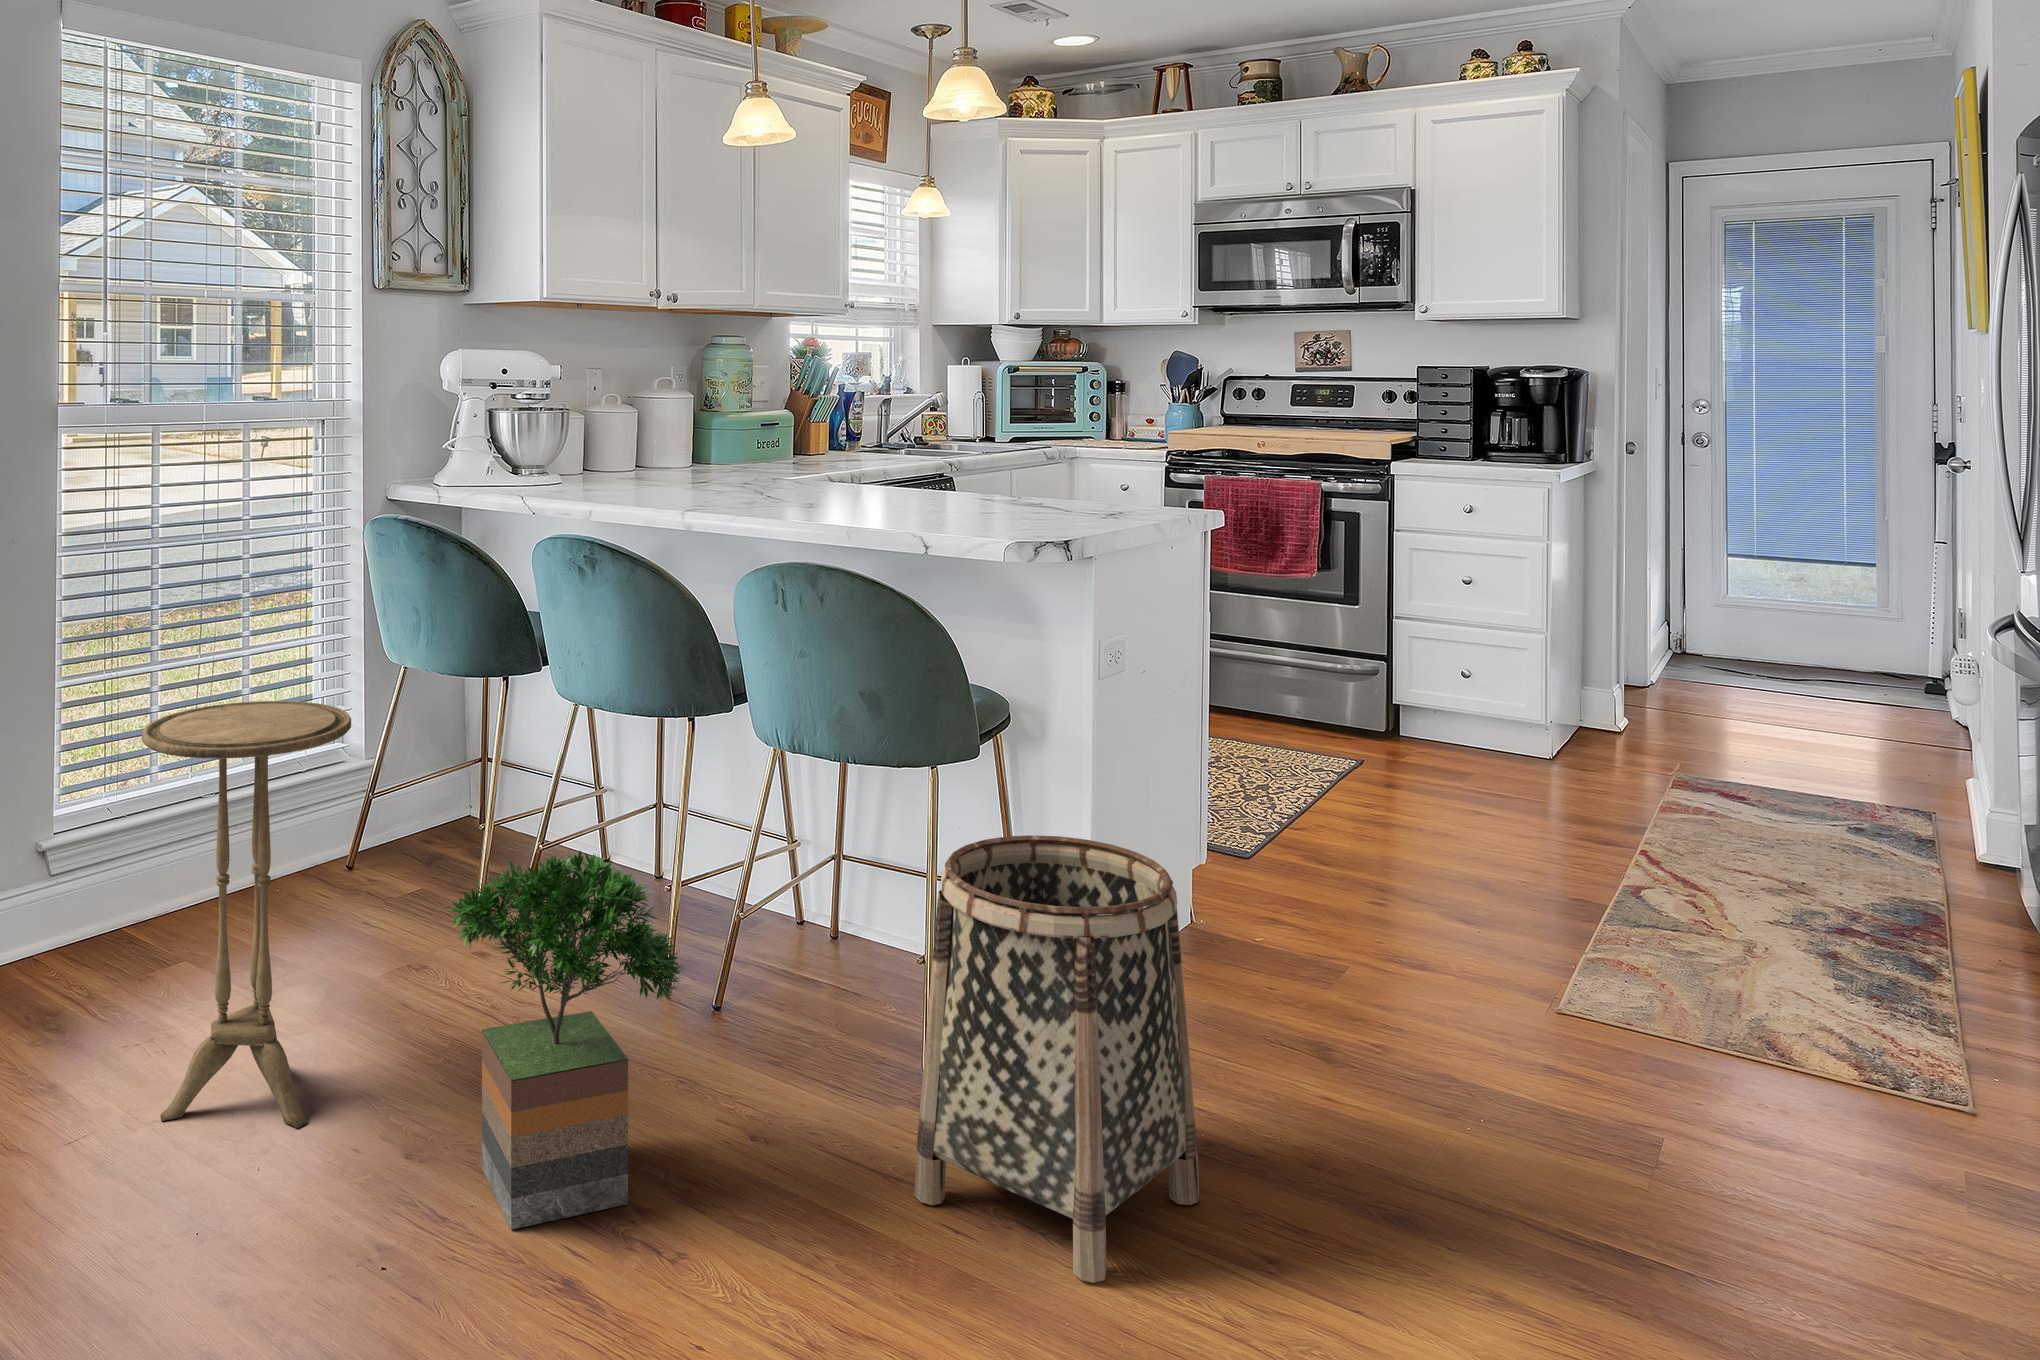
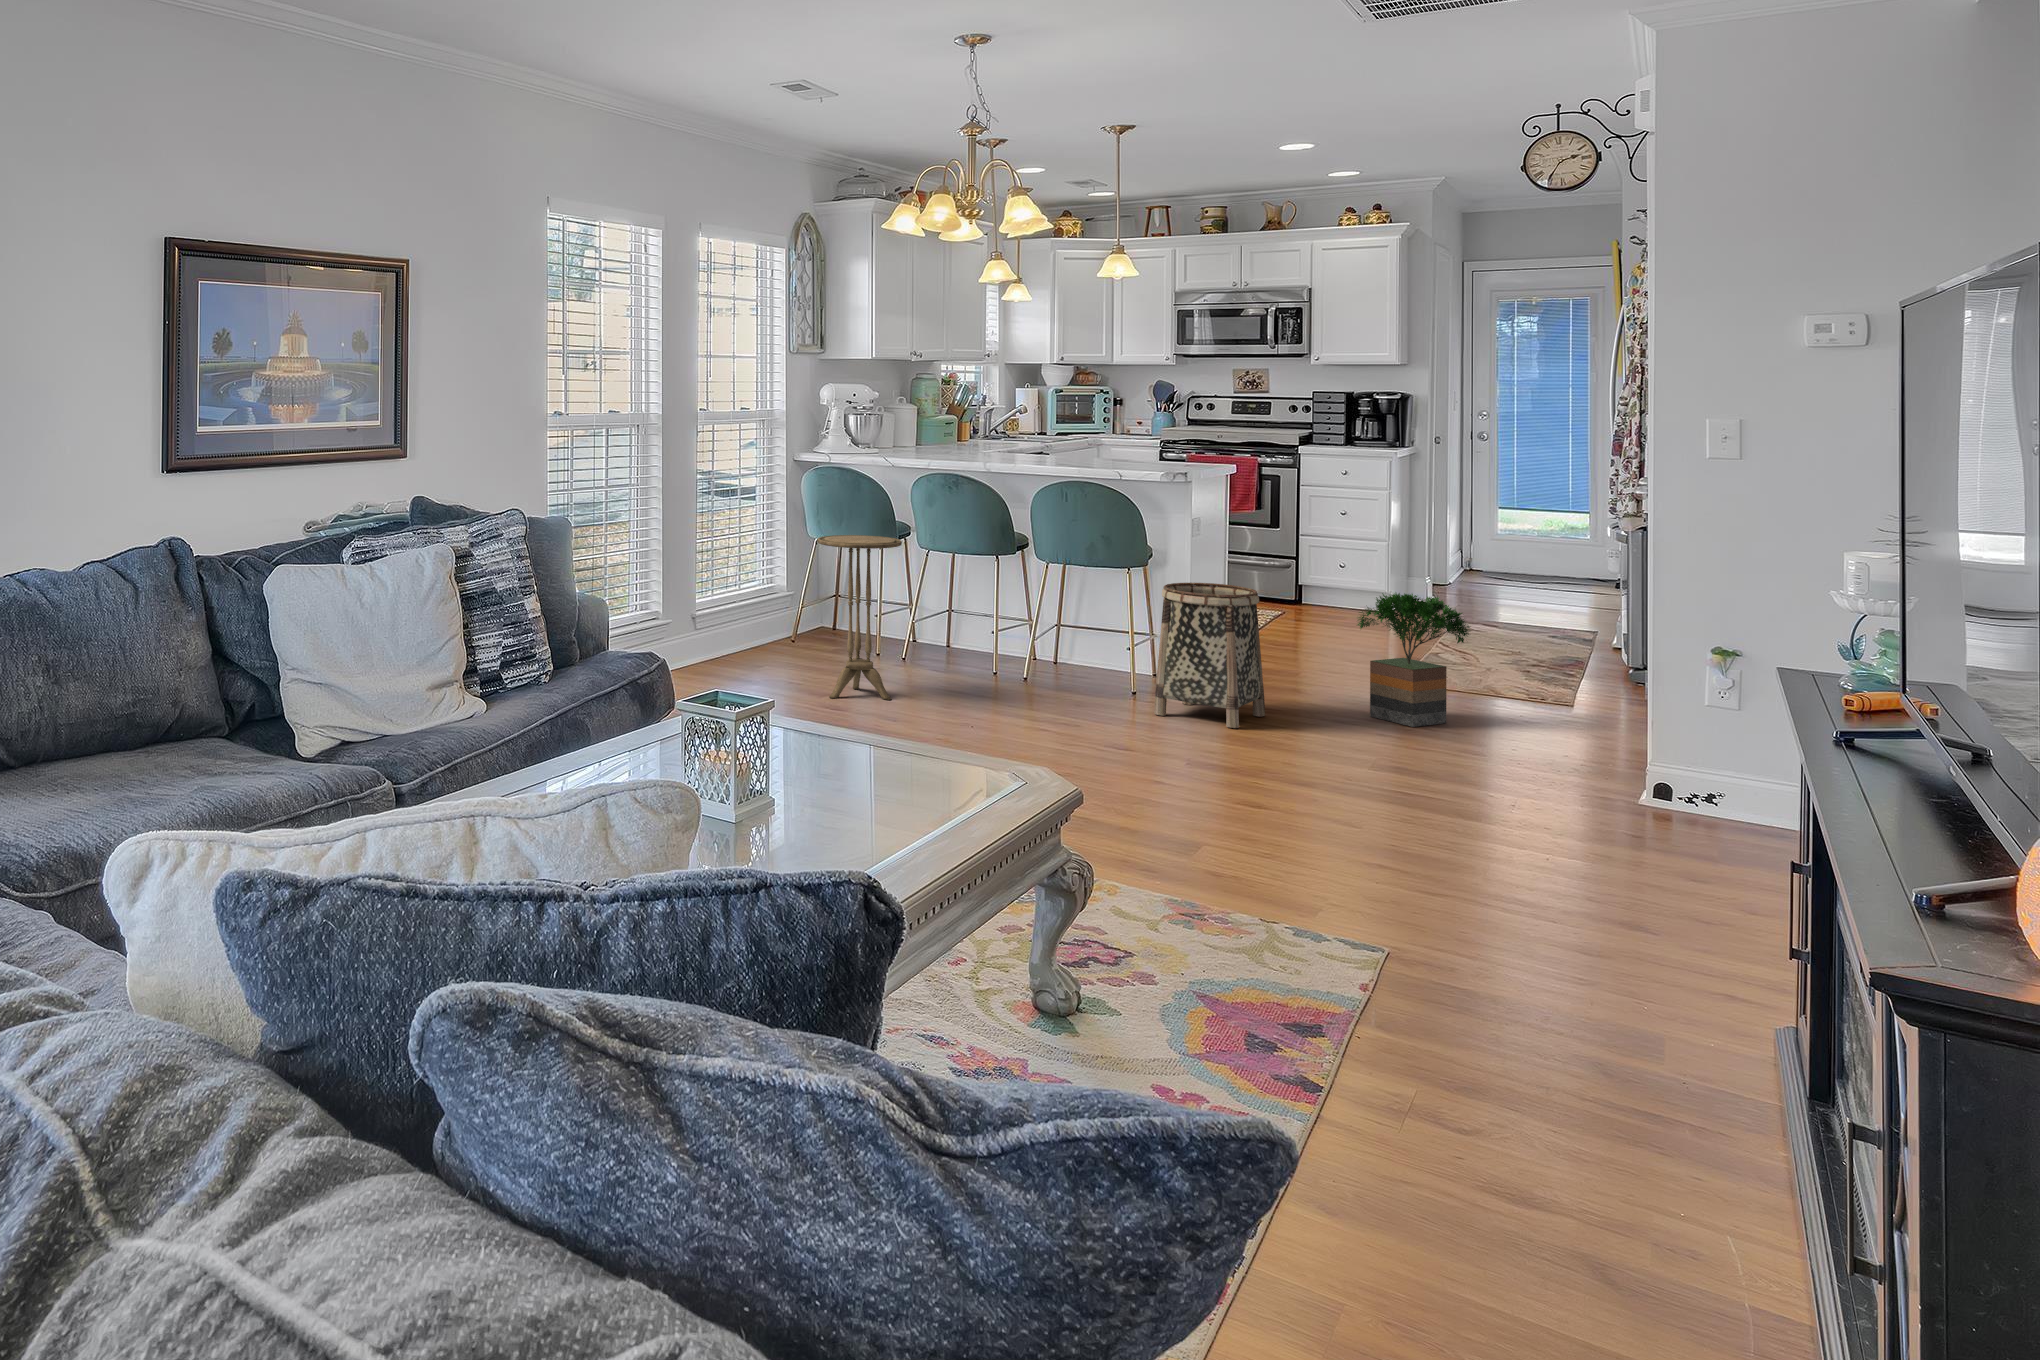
potted tree: present [448,851,681,1230] -> present [1358,593,1470,727]

